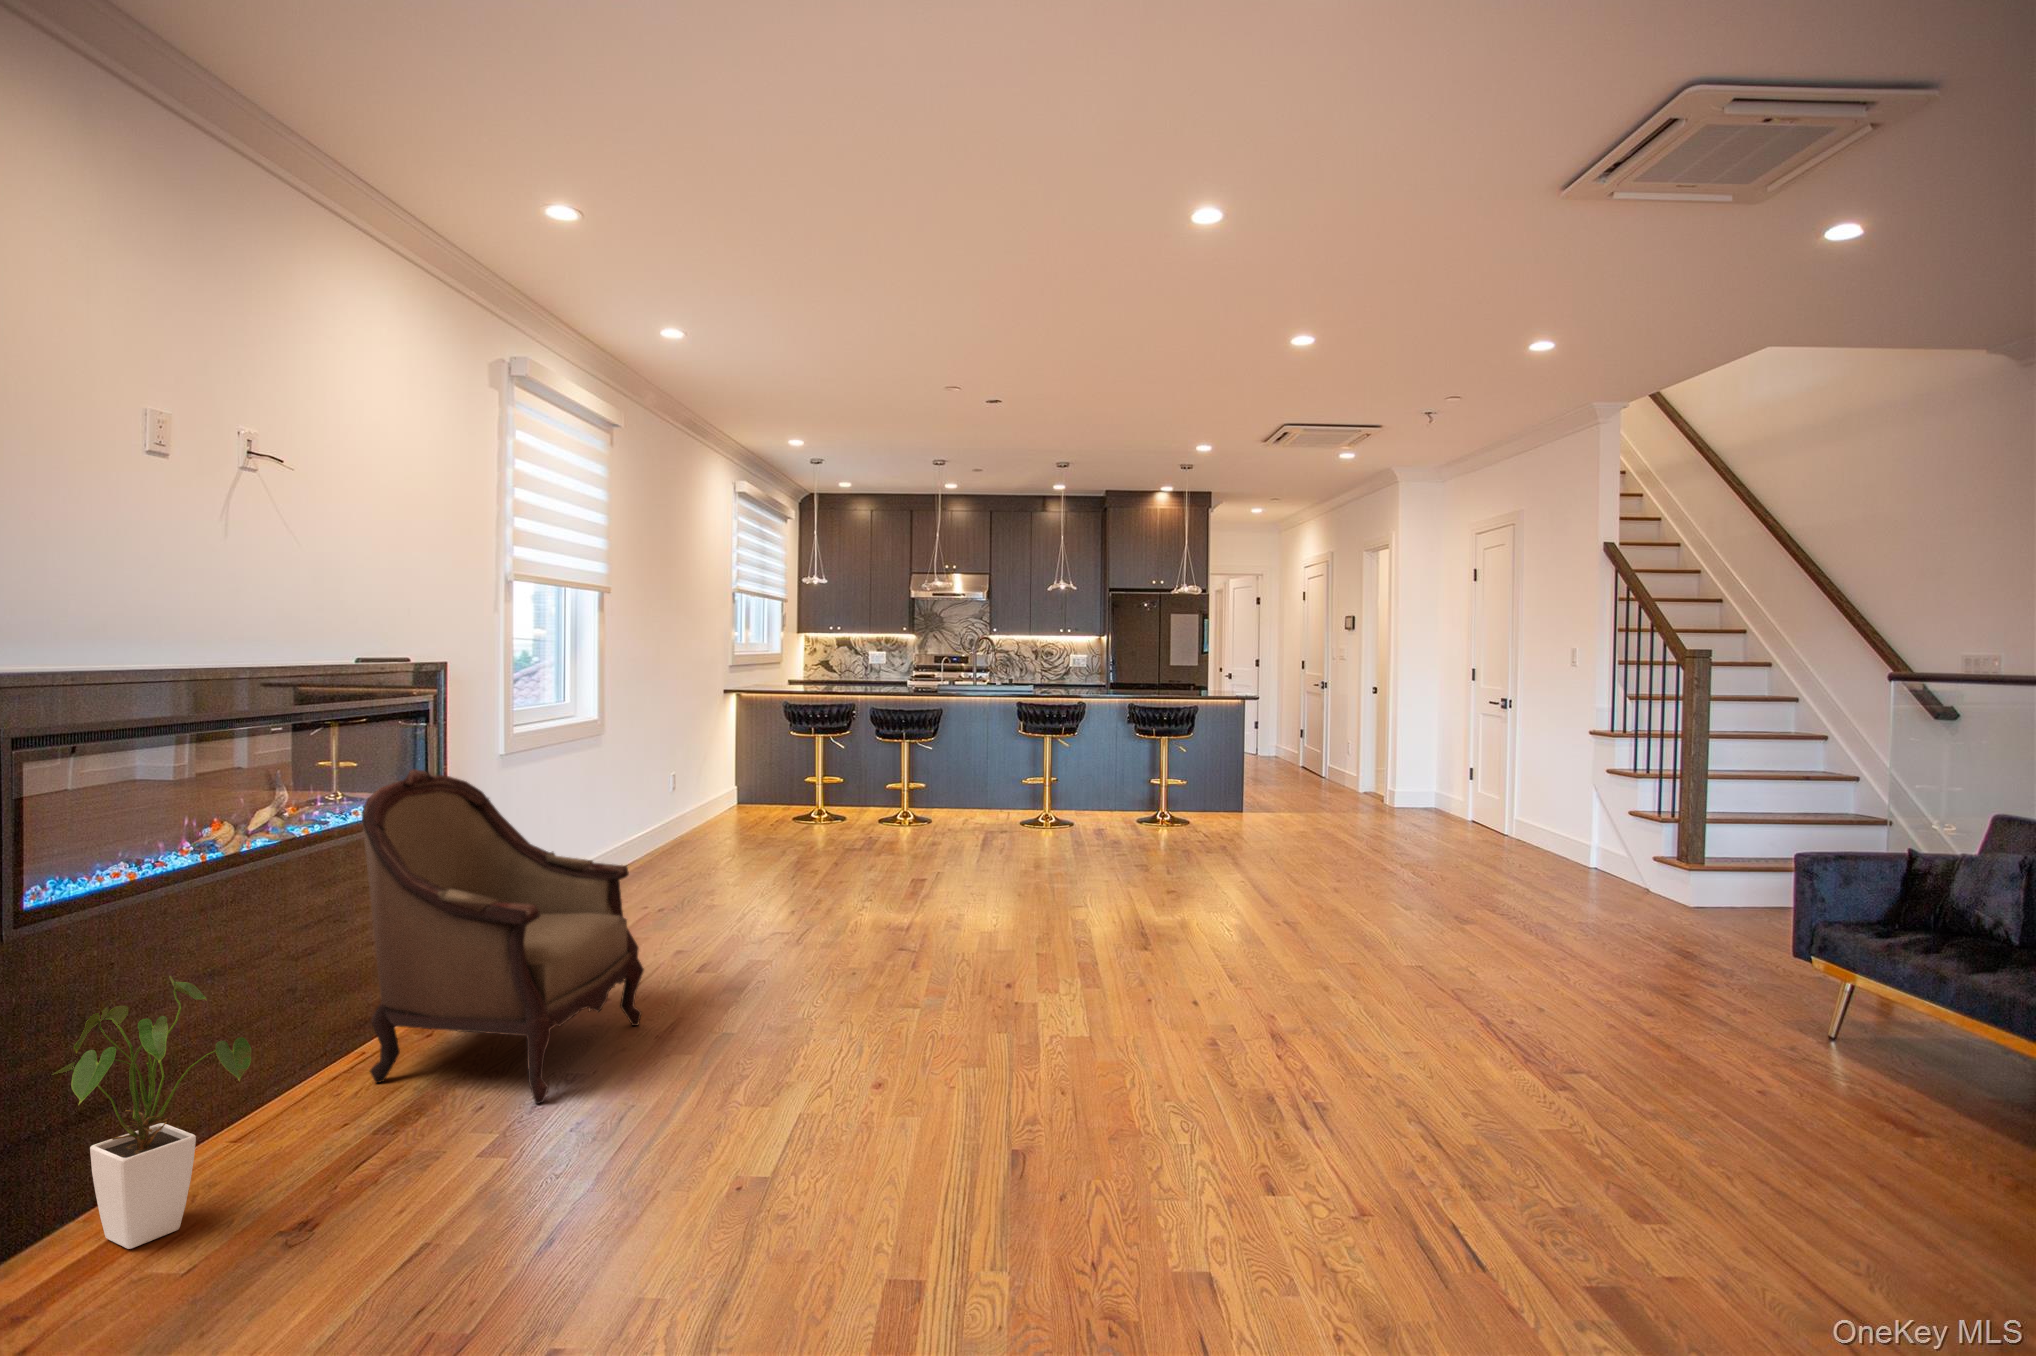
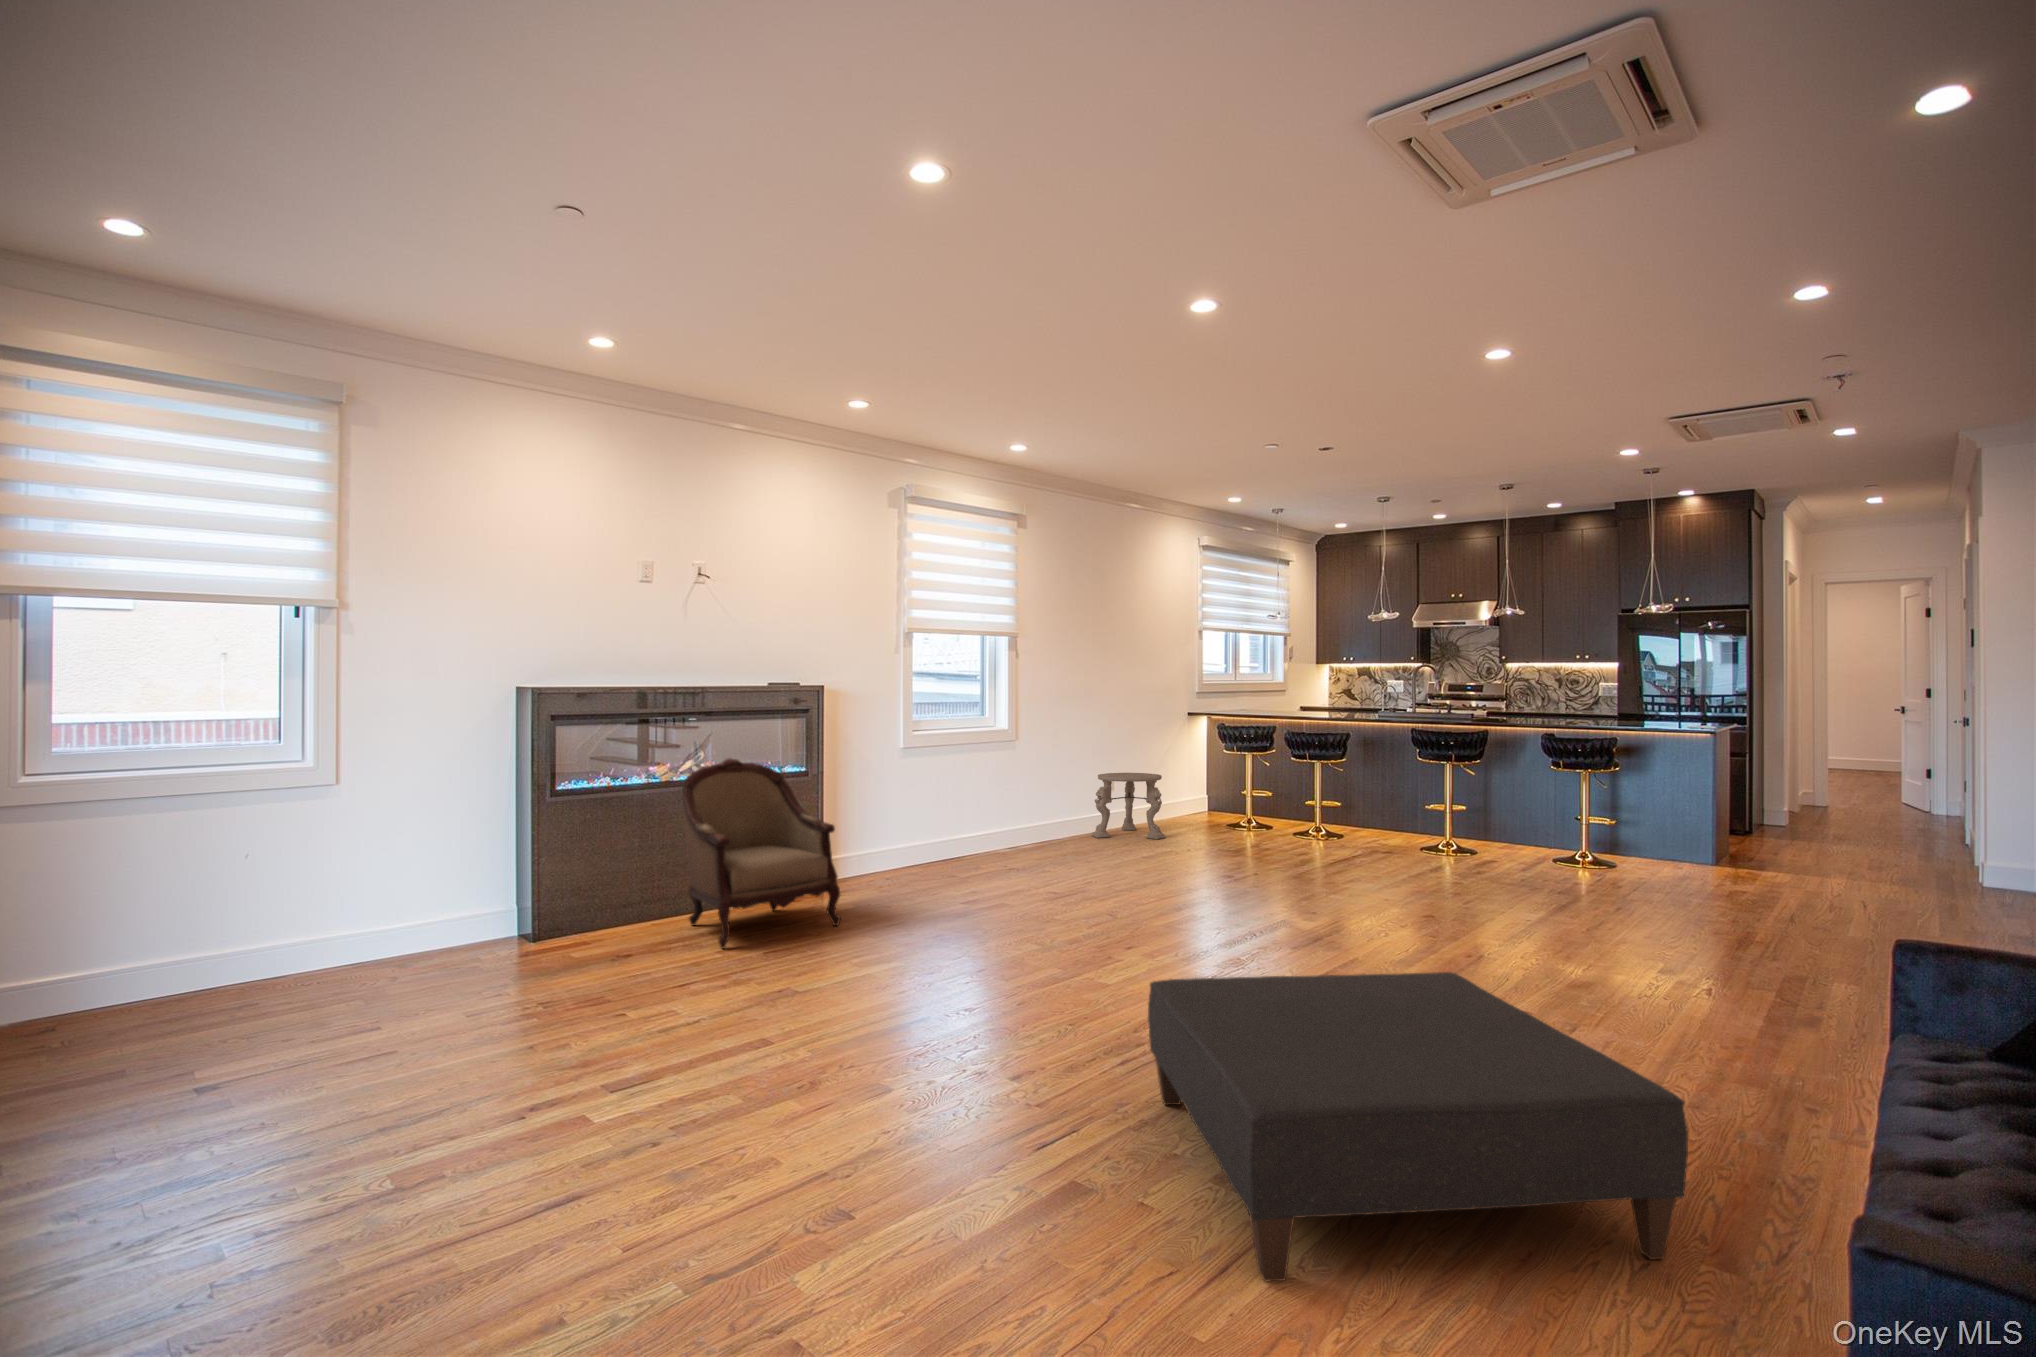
side table: none [680,764,773,852] -> present [1092,773,1166,839]
ottoman: none [1436,922,1908,1231] -> present [1148,972,1688,1281]
house plant: present [52,976,251,1249] -> none [497,846,581,960]

